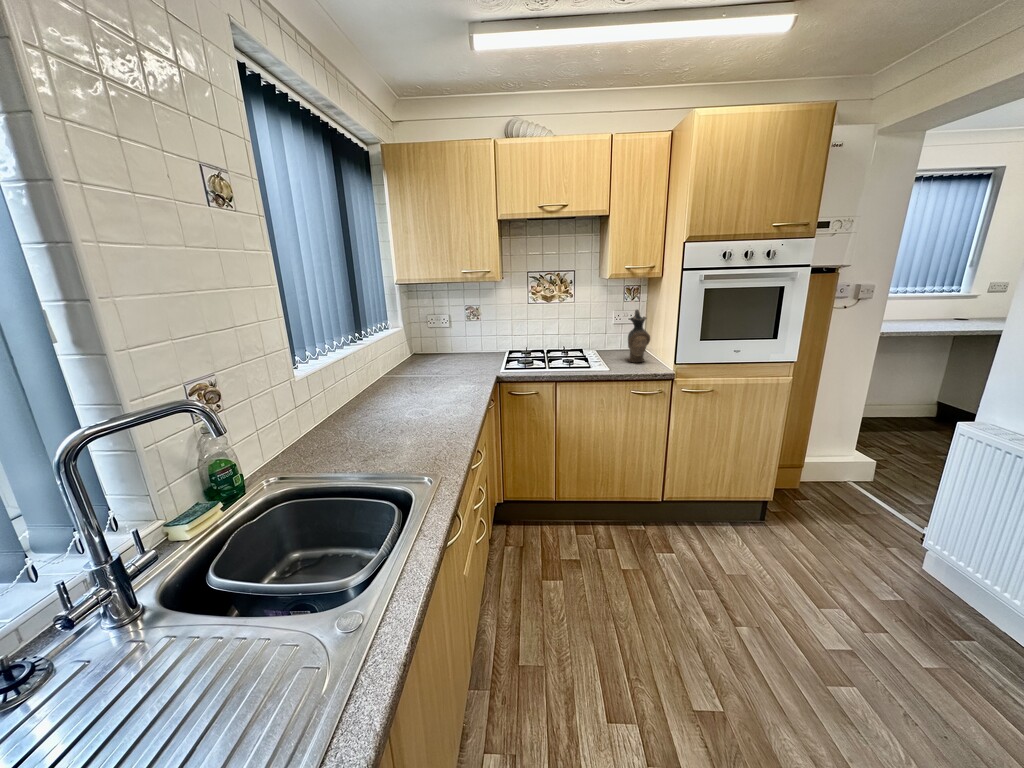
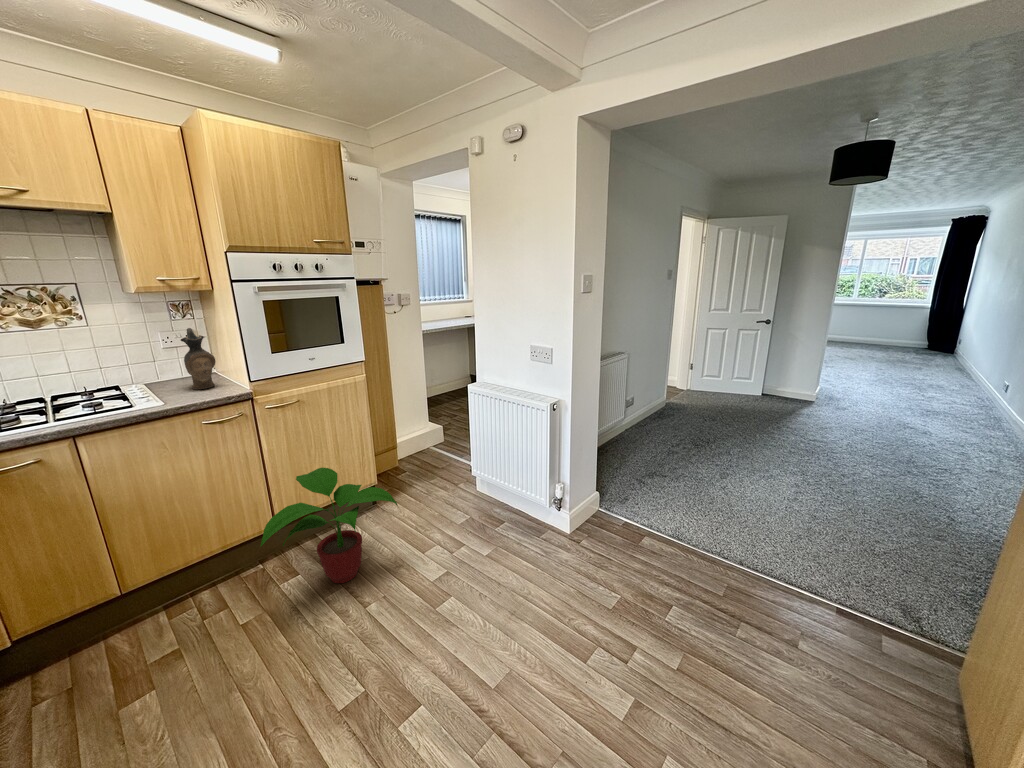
potted plant: none [654,462,801,587] -> present [261,468,397,583]

